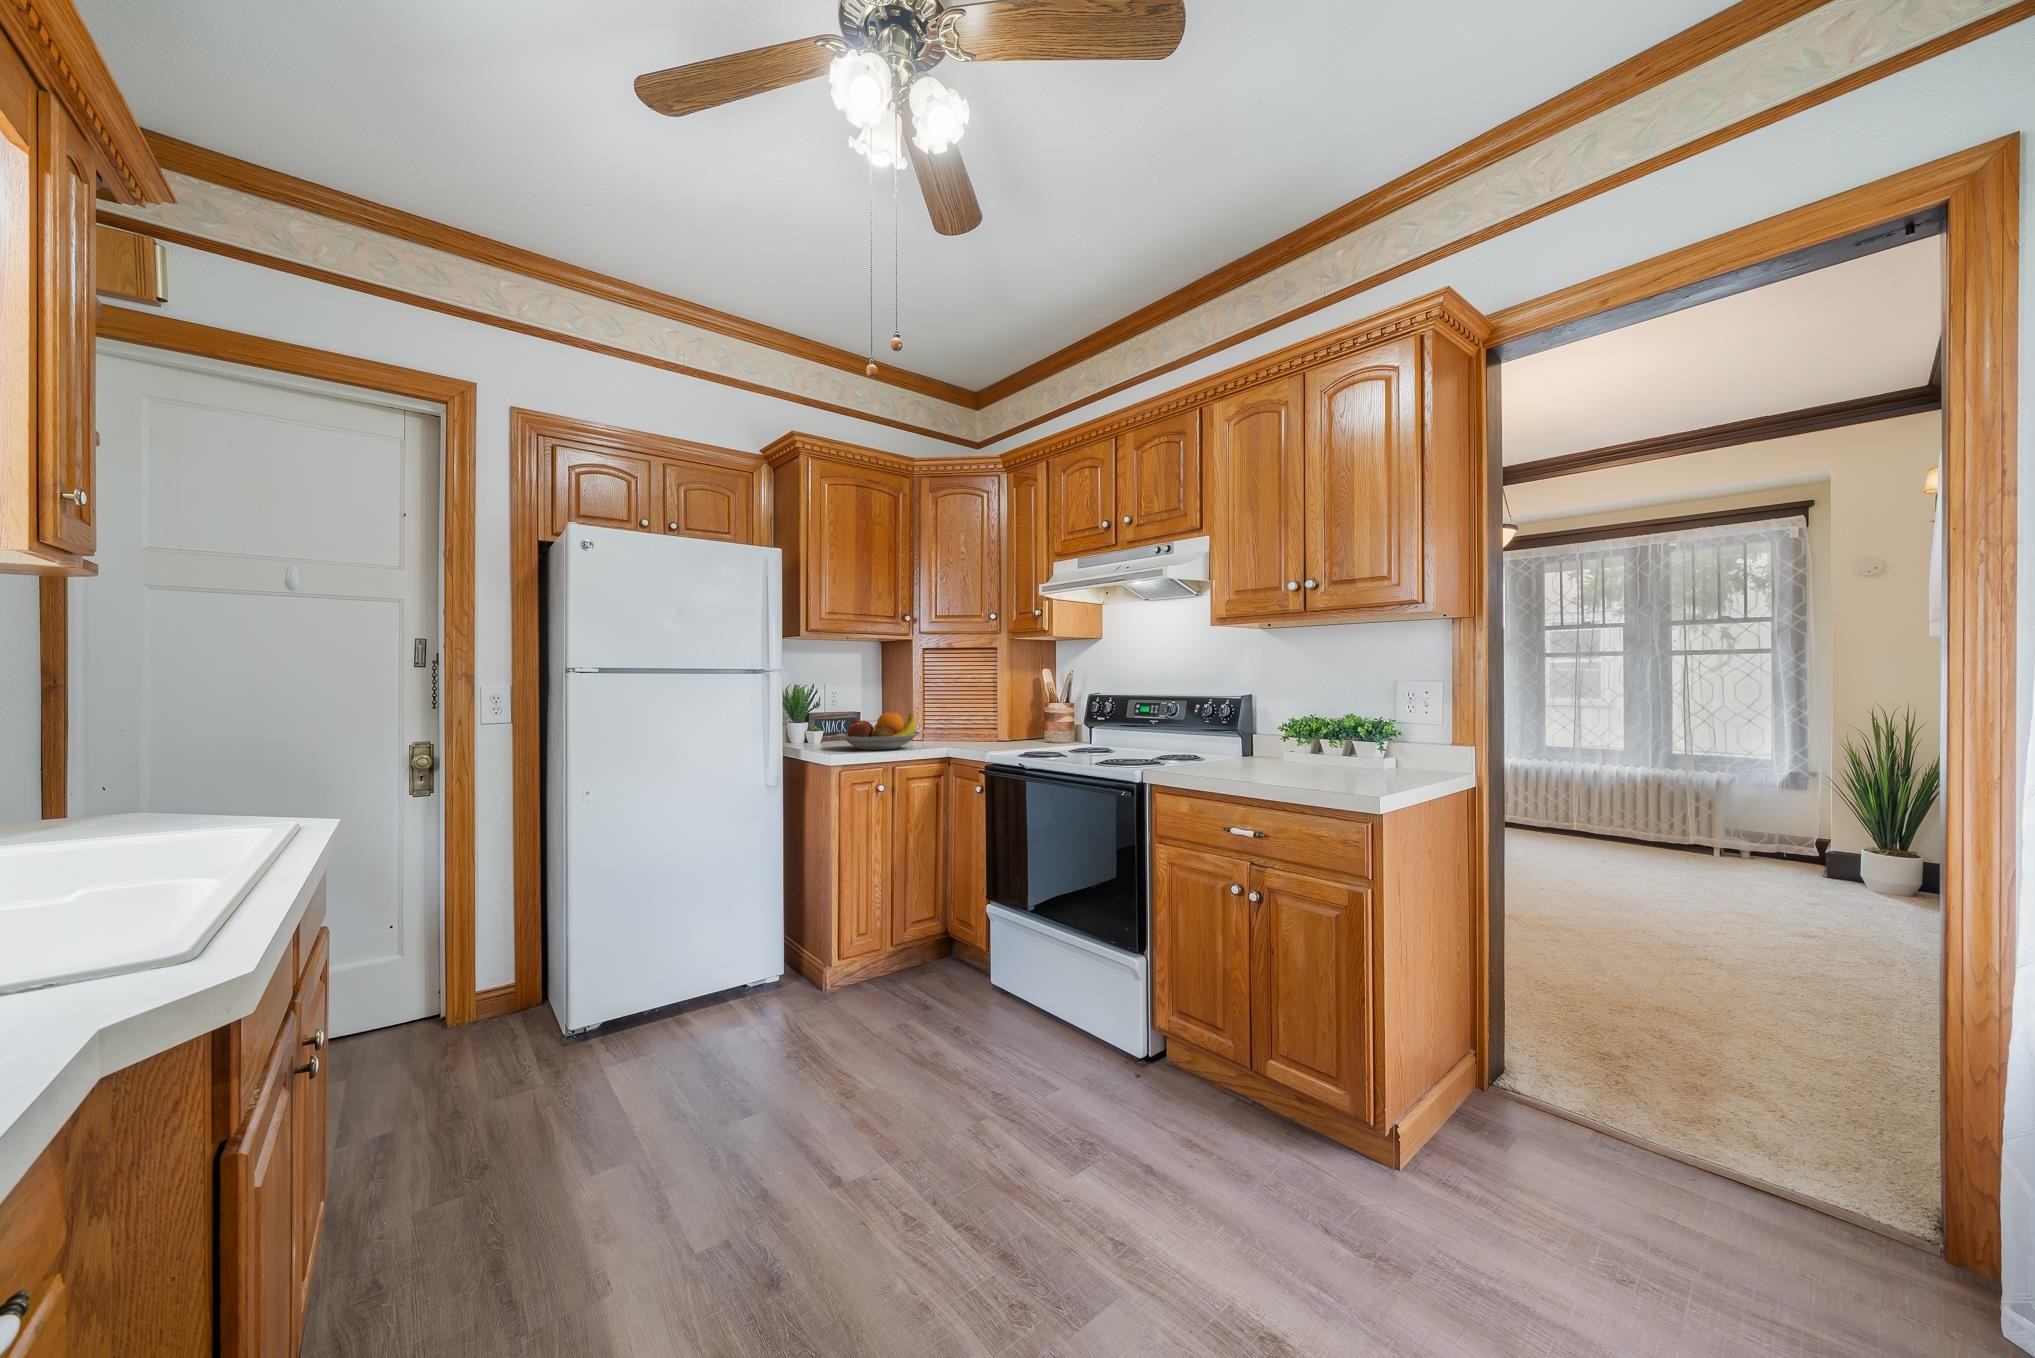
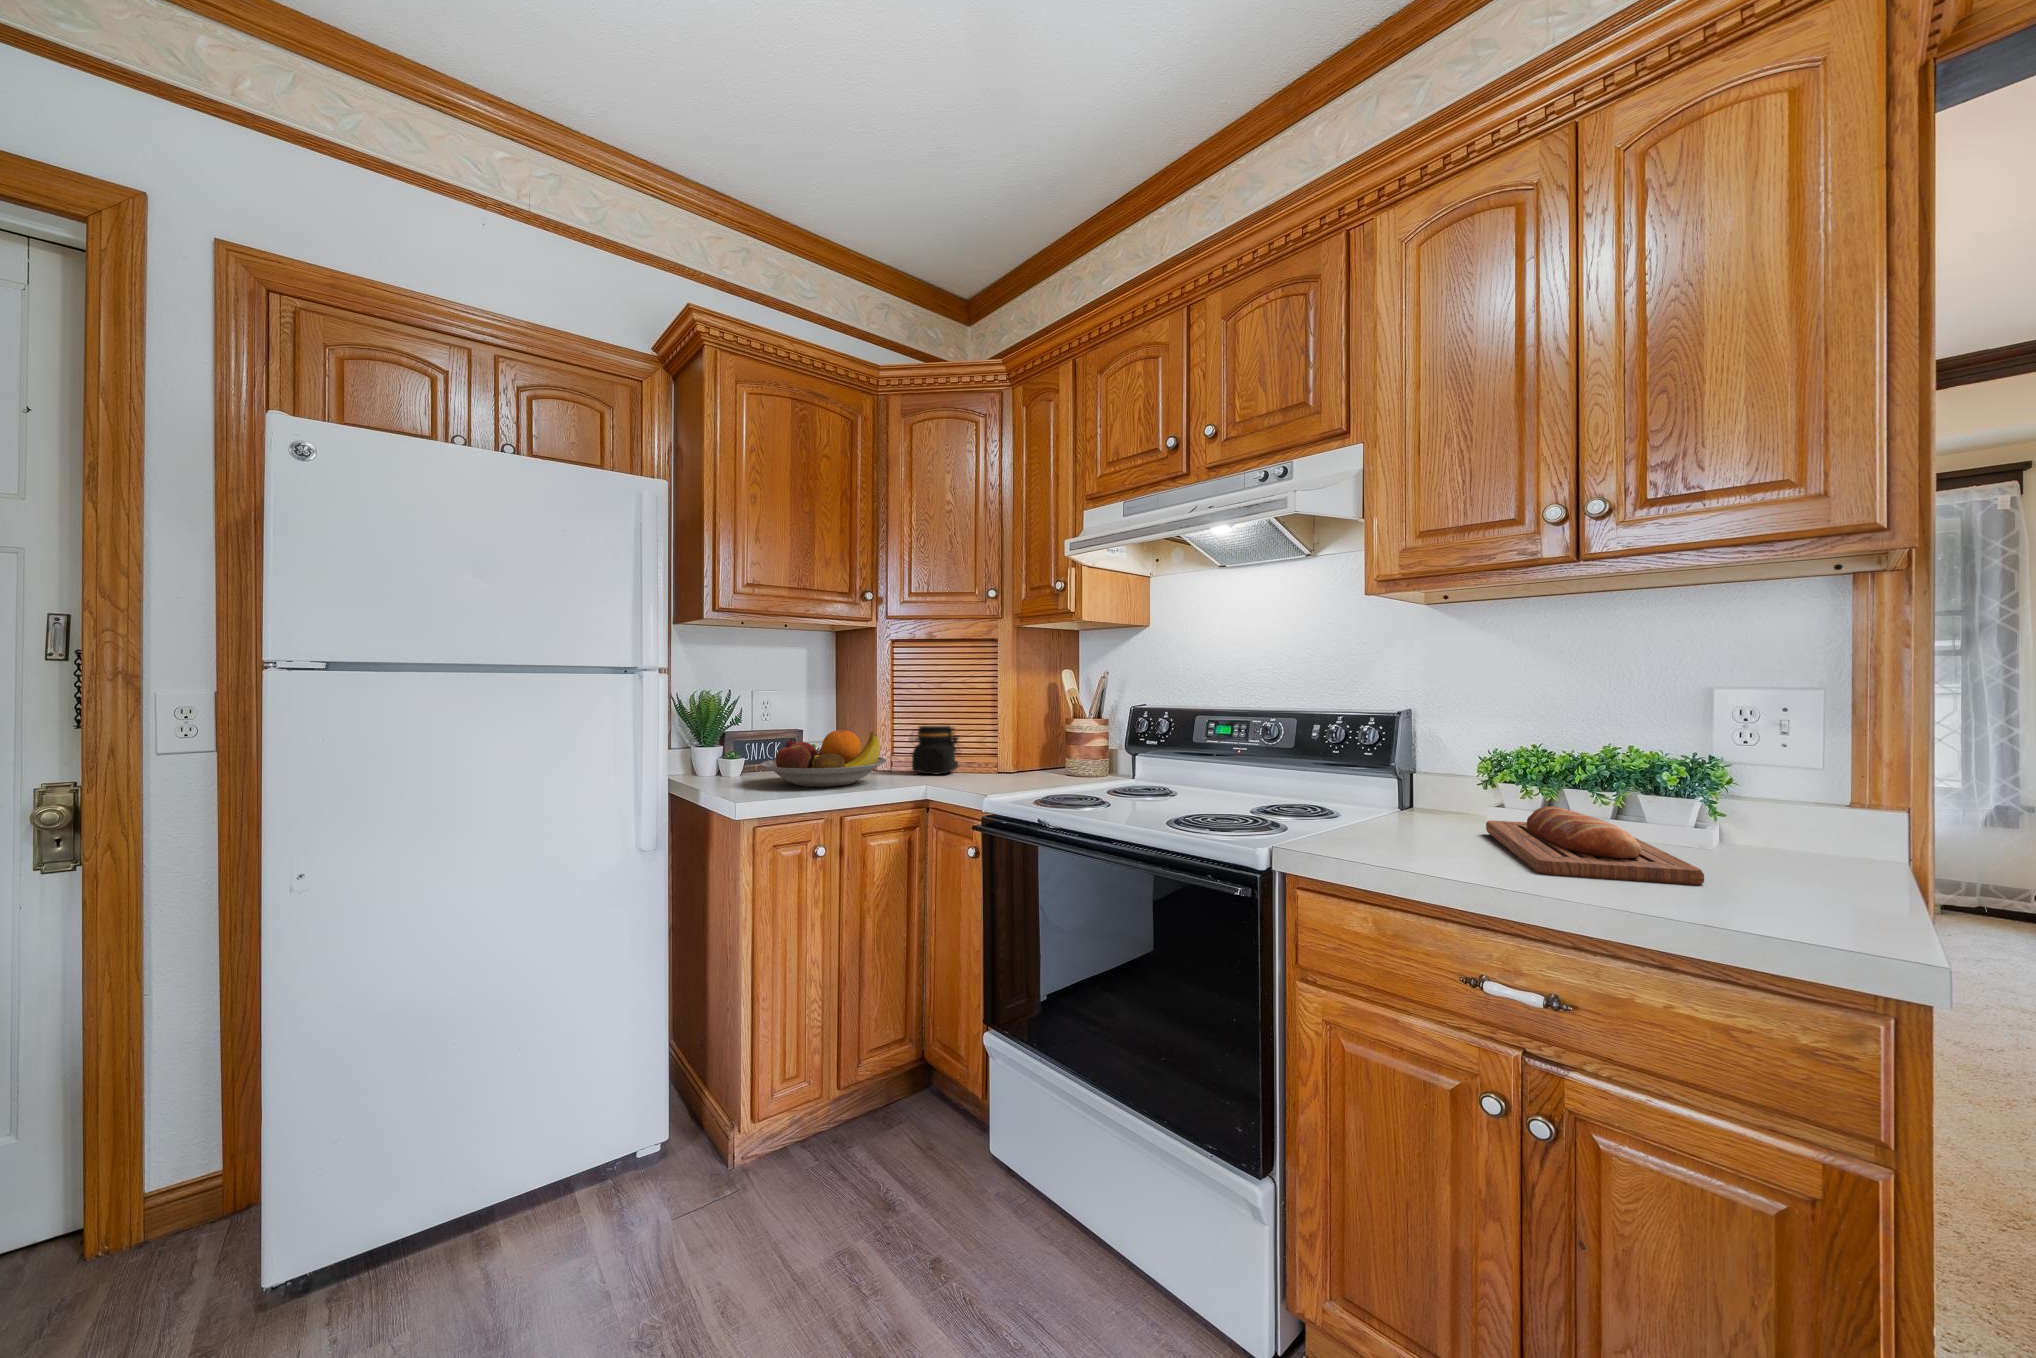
jar: none [935,710,972,744] -> present [910,725,960,774]
bread loaf: none [1266,748,1341,780] -> present [1486,806,1704,885]

